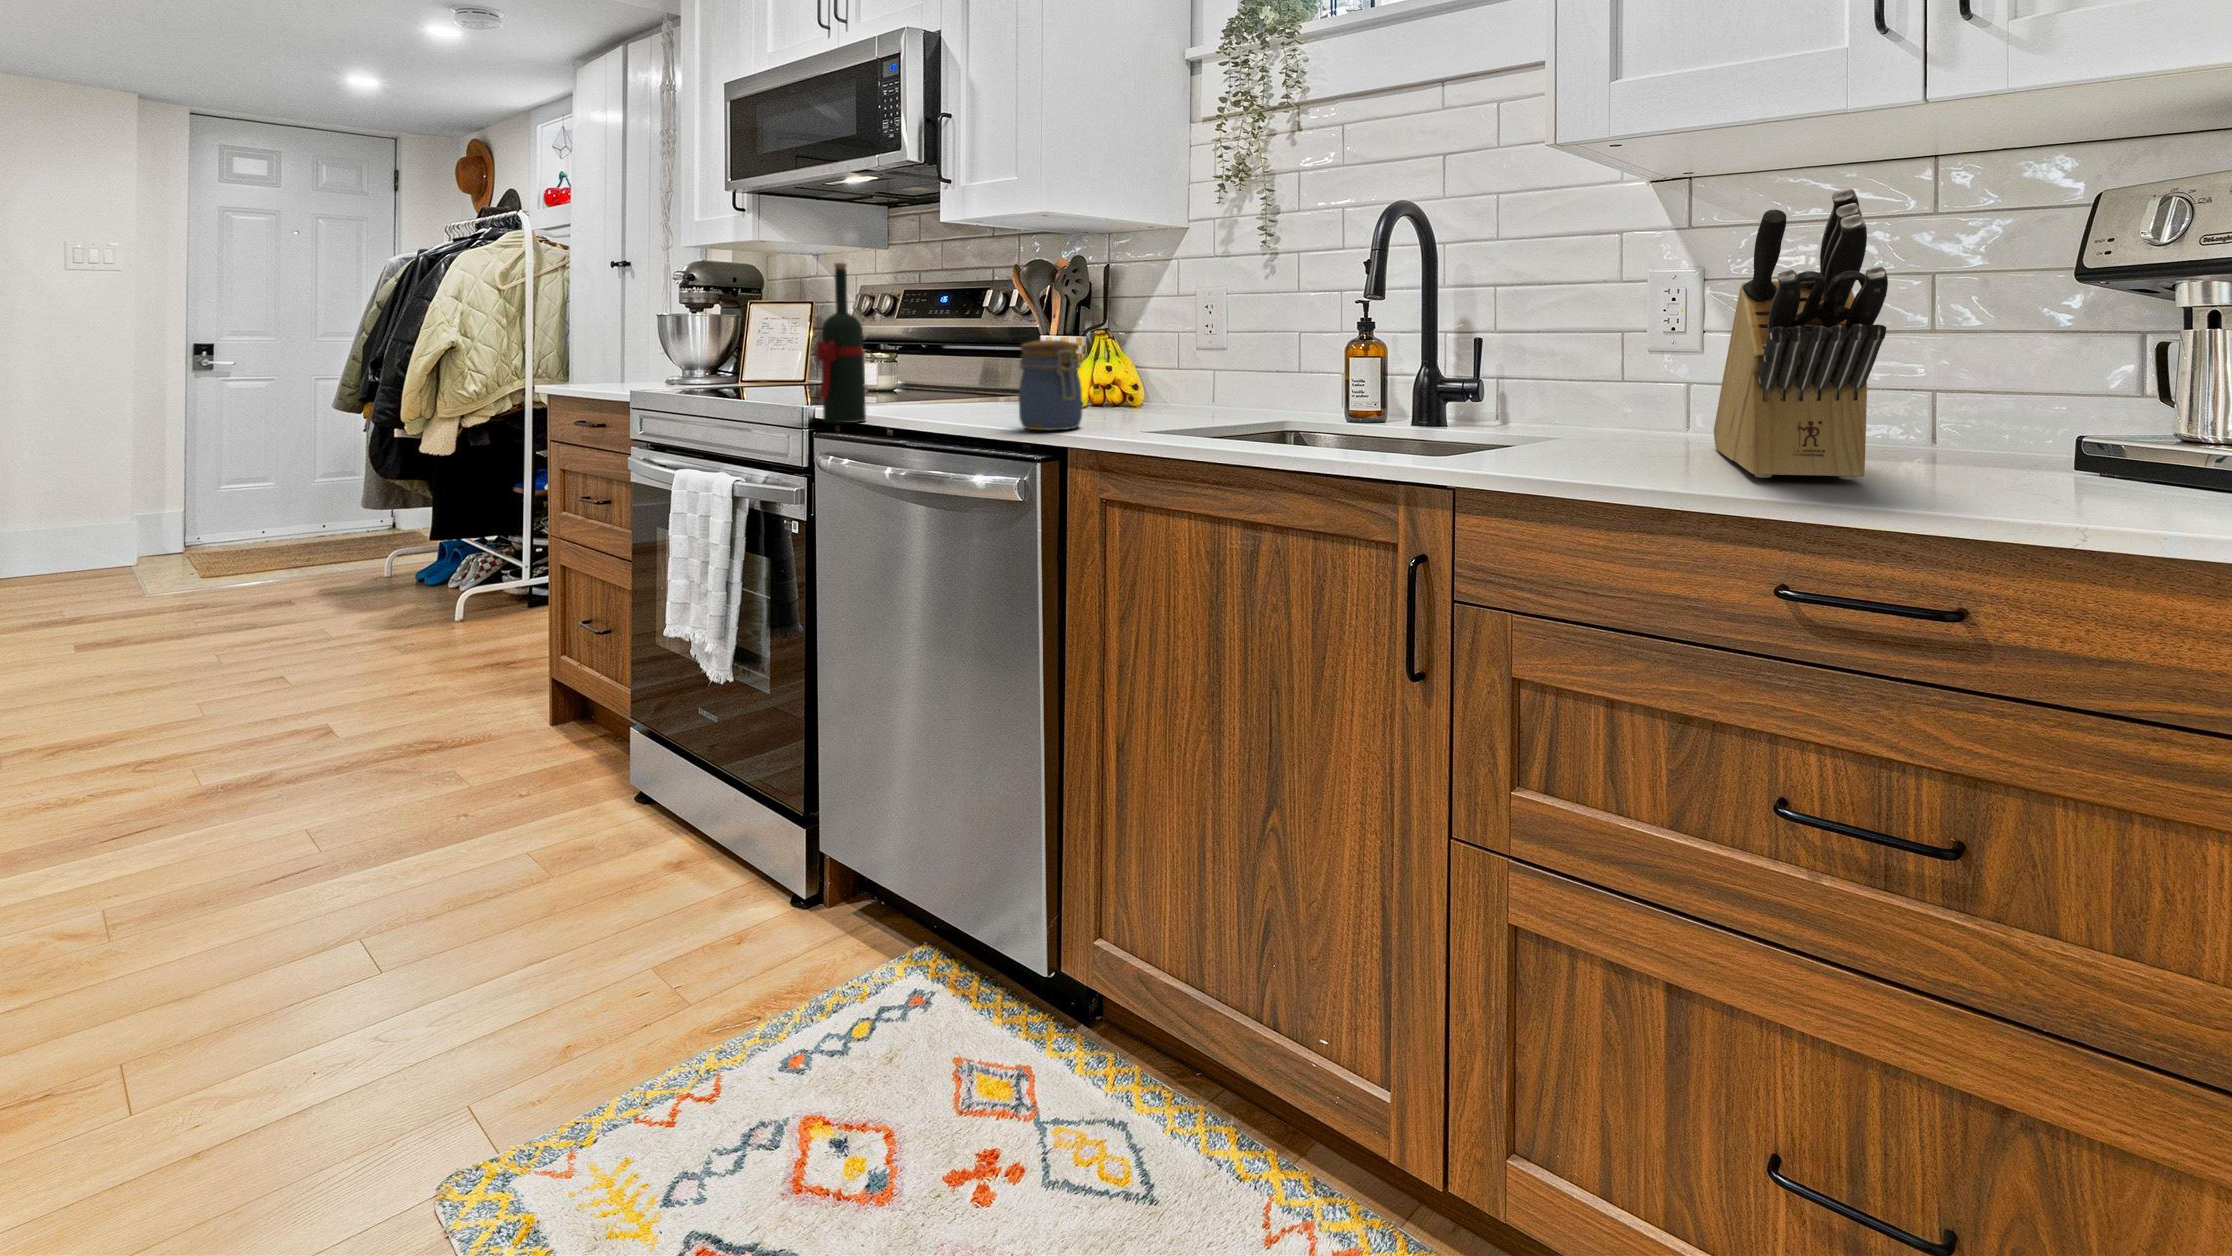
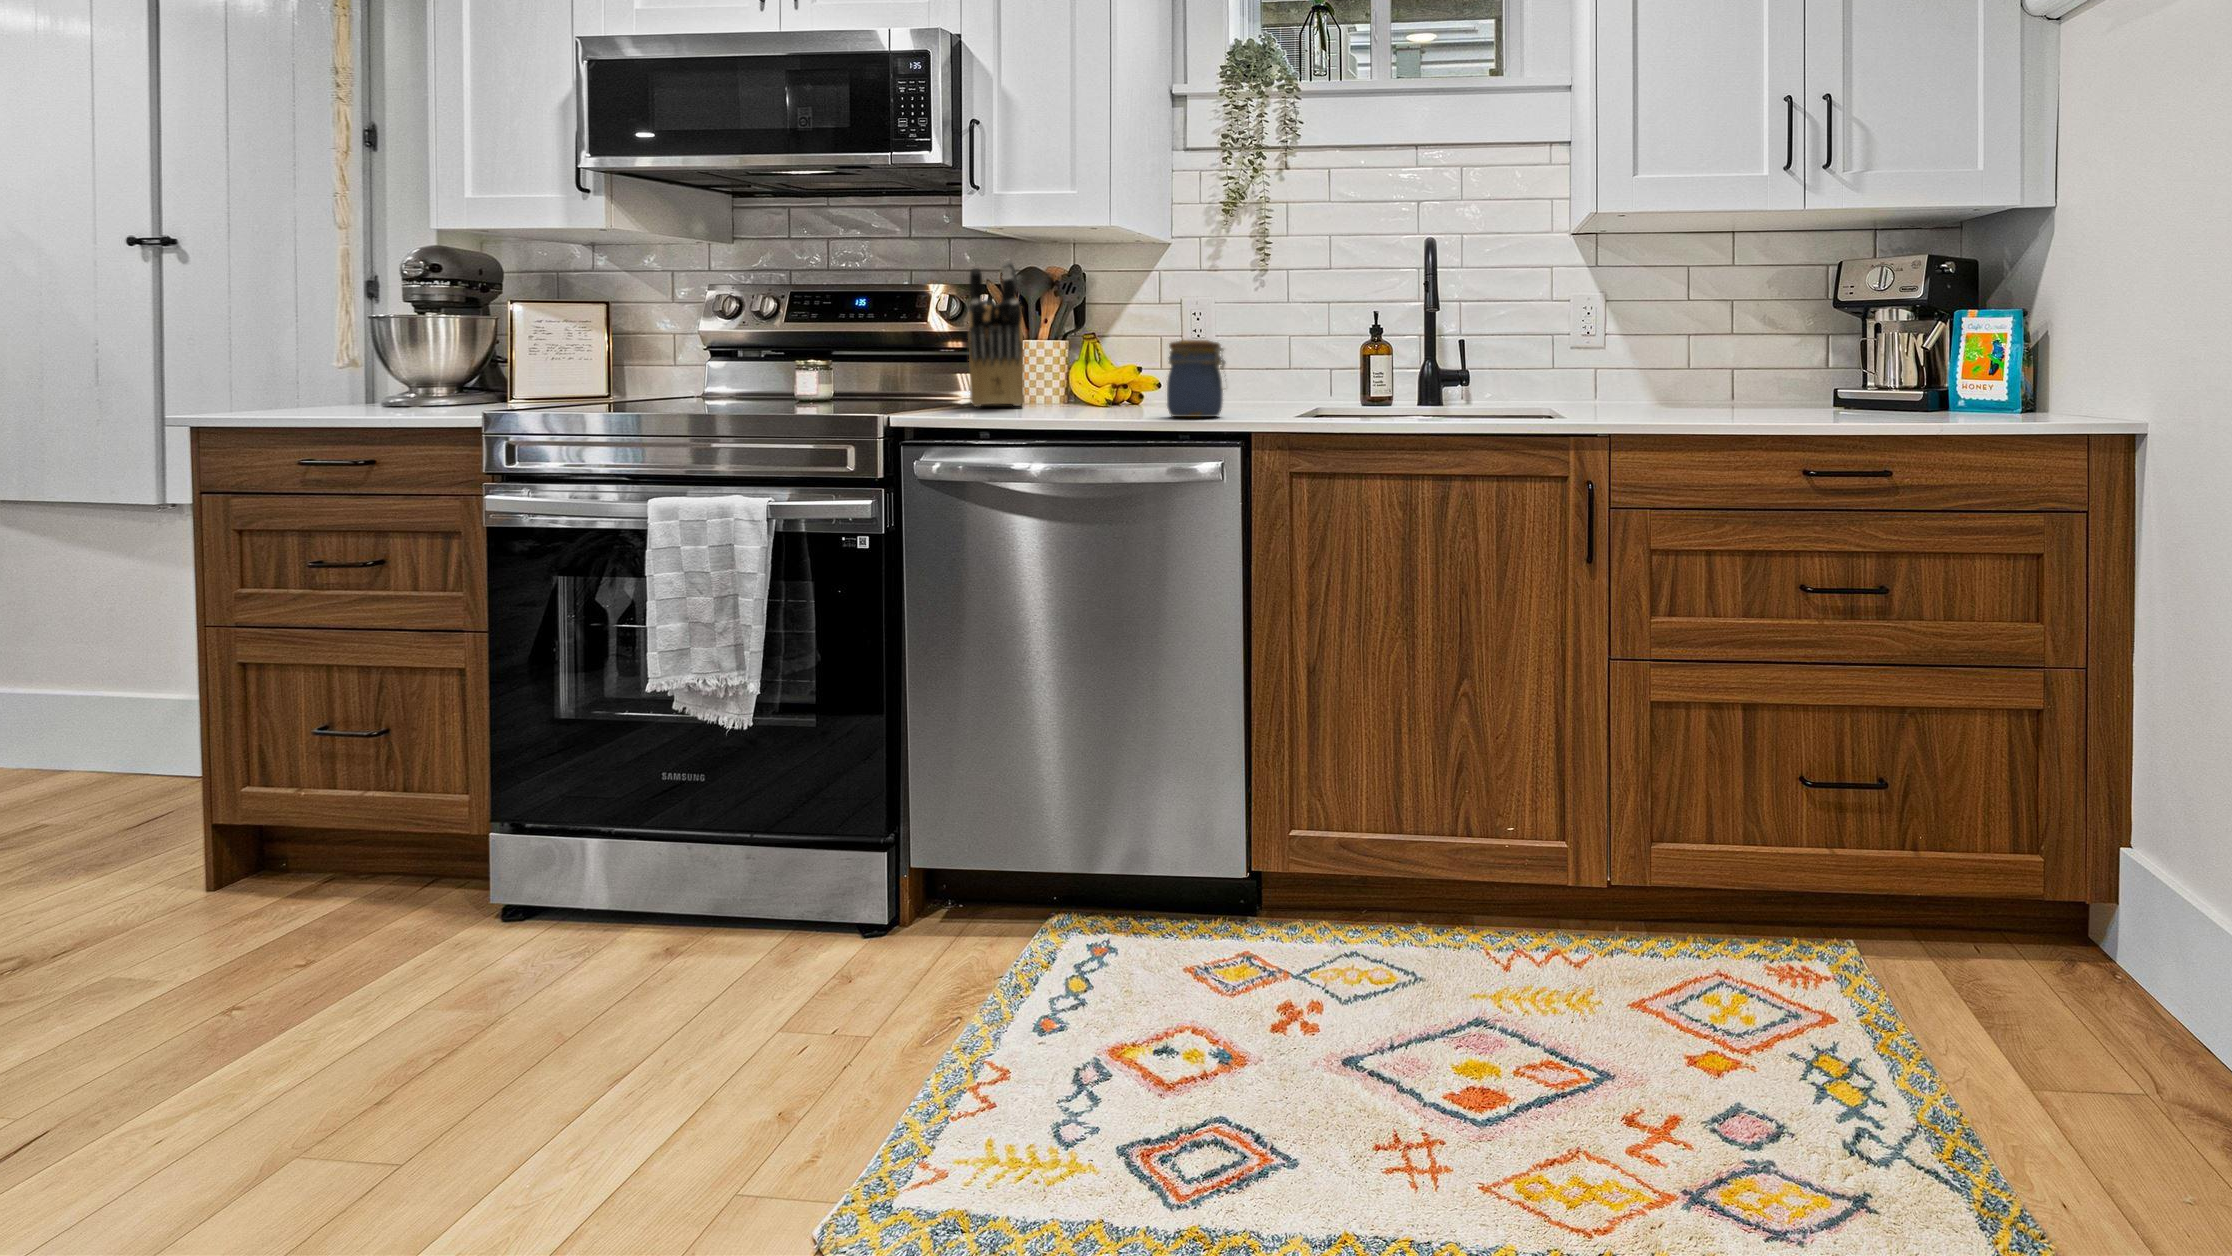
knife block: present [1714,188,1888,479] -> present [969,260,1024,407]
wine bottle: present [817,263,866,423] -> none [931,262,973,419]

